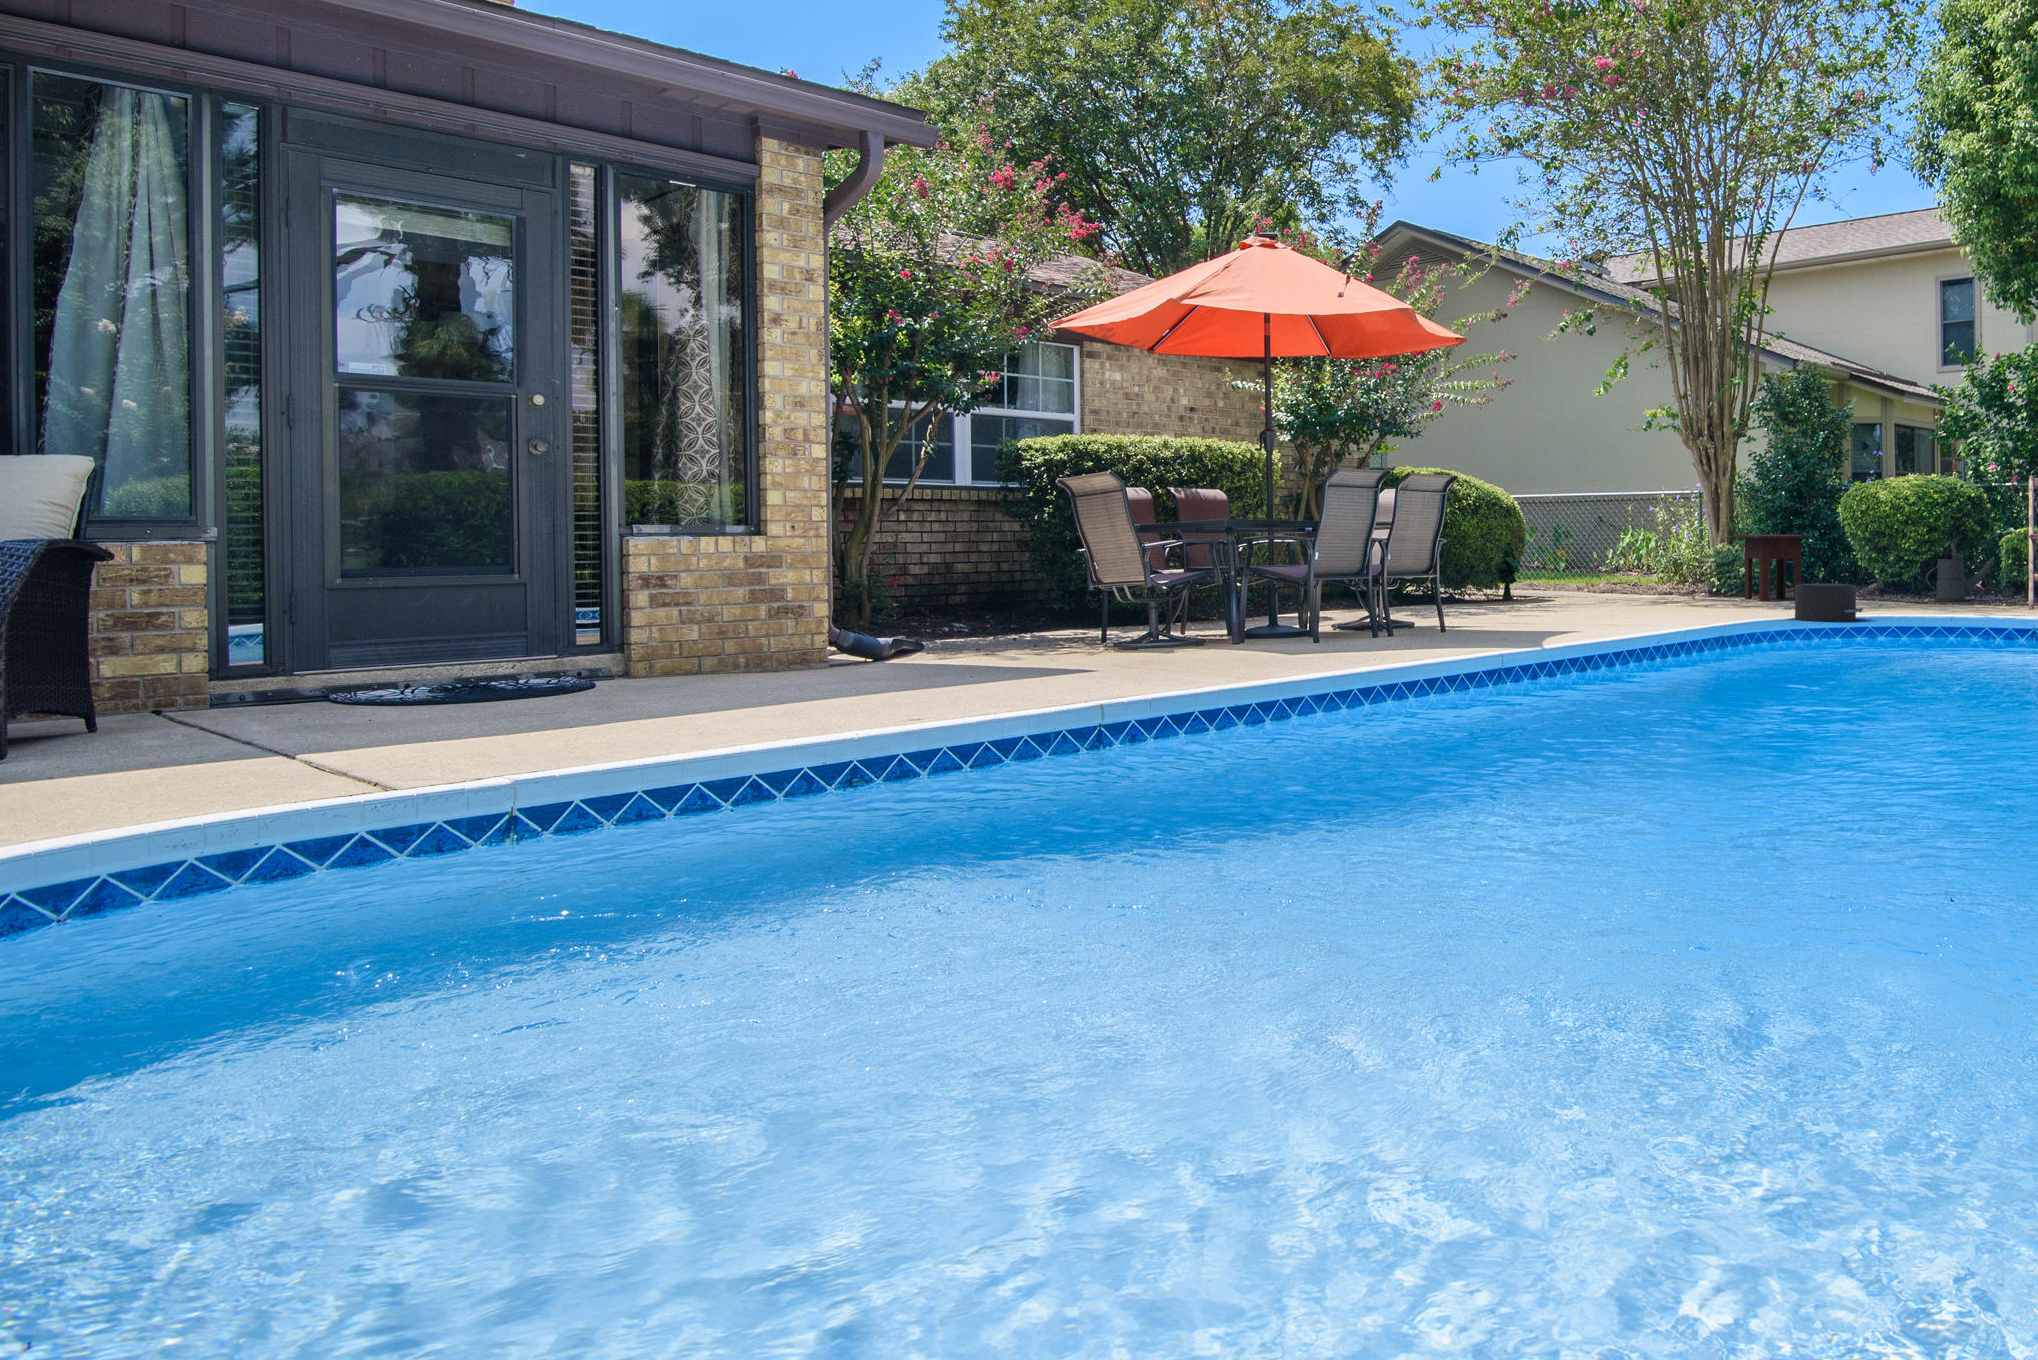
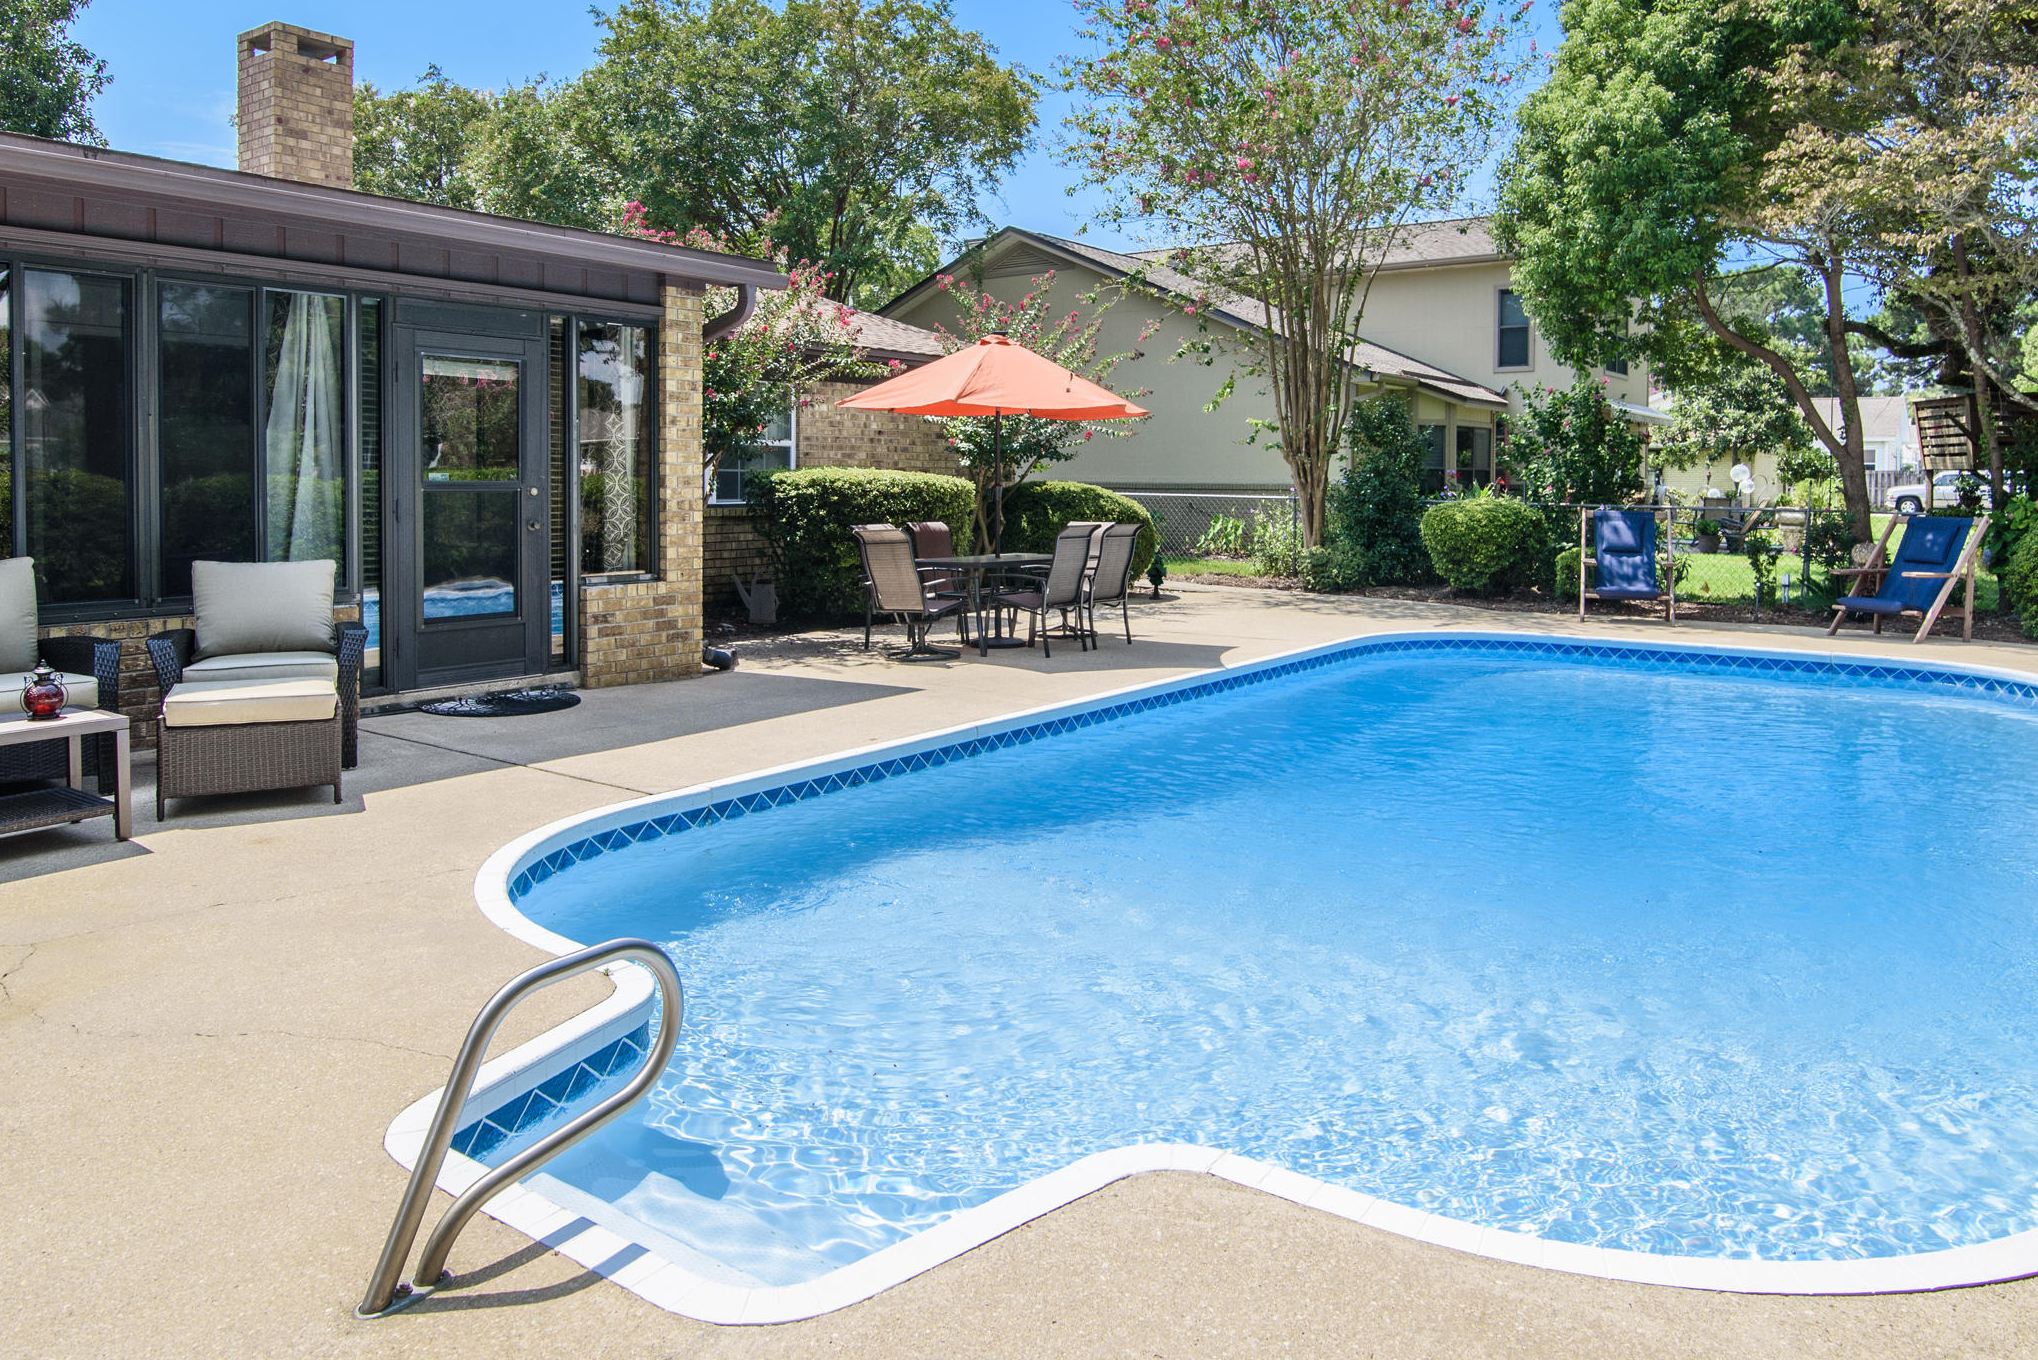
side table: present [1735,535,1812,601] -> none [1342,549,1405,605]
watering can: present [1926,543,1995,602] -> present [732,568,779,624]
pouf: present [1782,583,1863,621] -> none [1389,605,1453,637]

